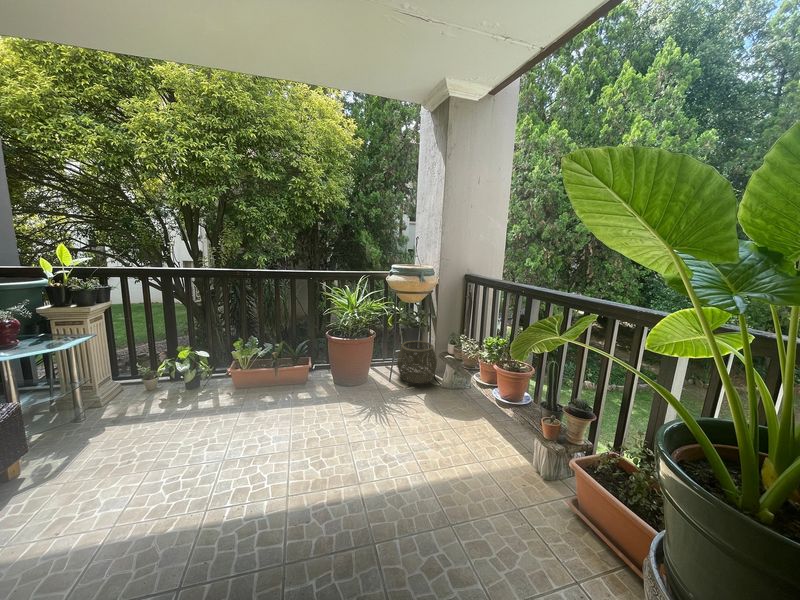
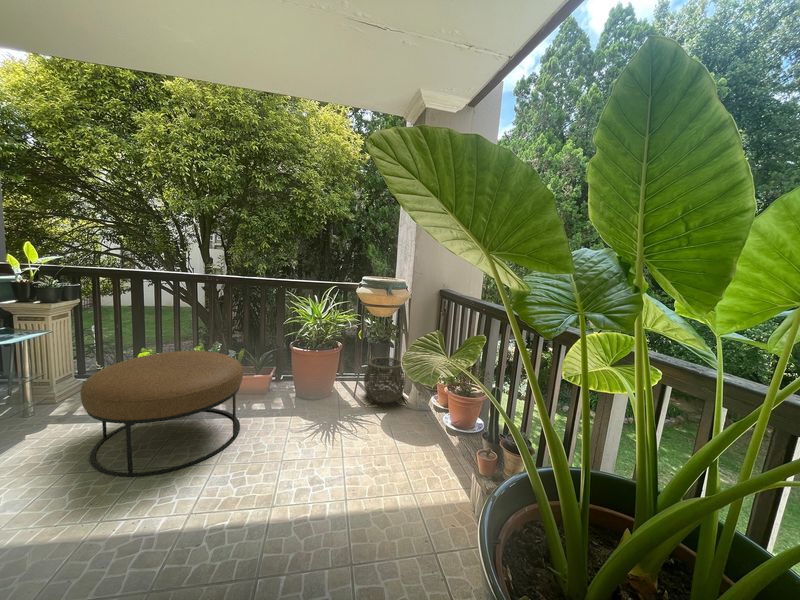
ottoman: none [152,346,297,469] -> present [80,351,243,477]

